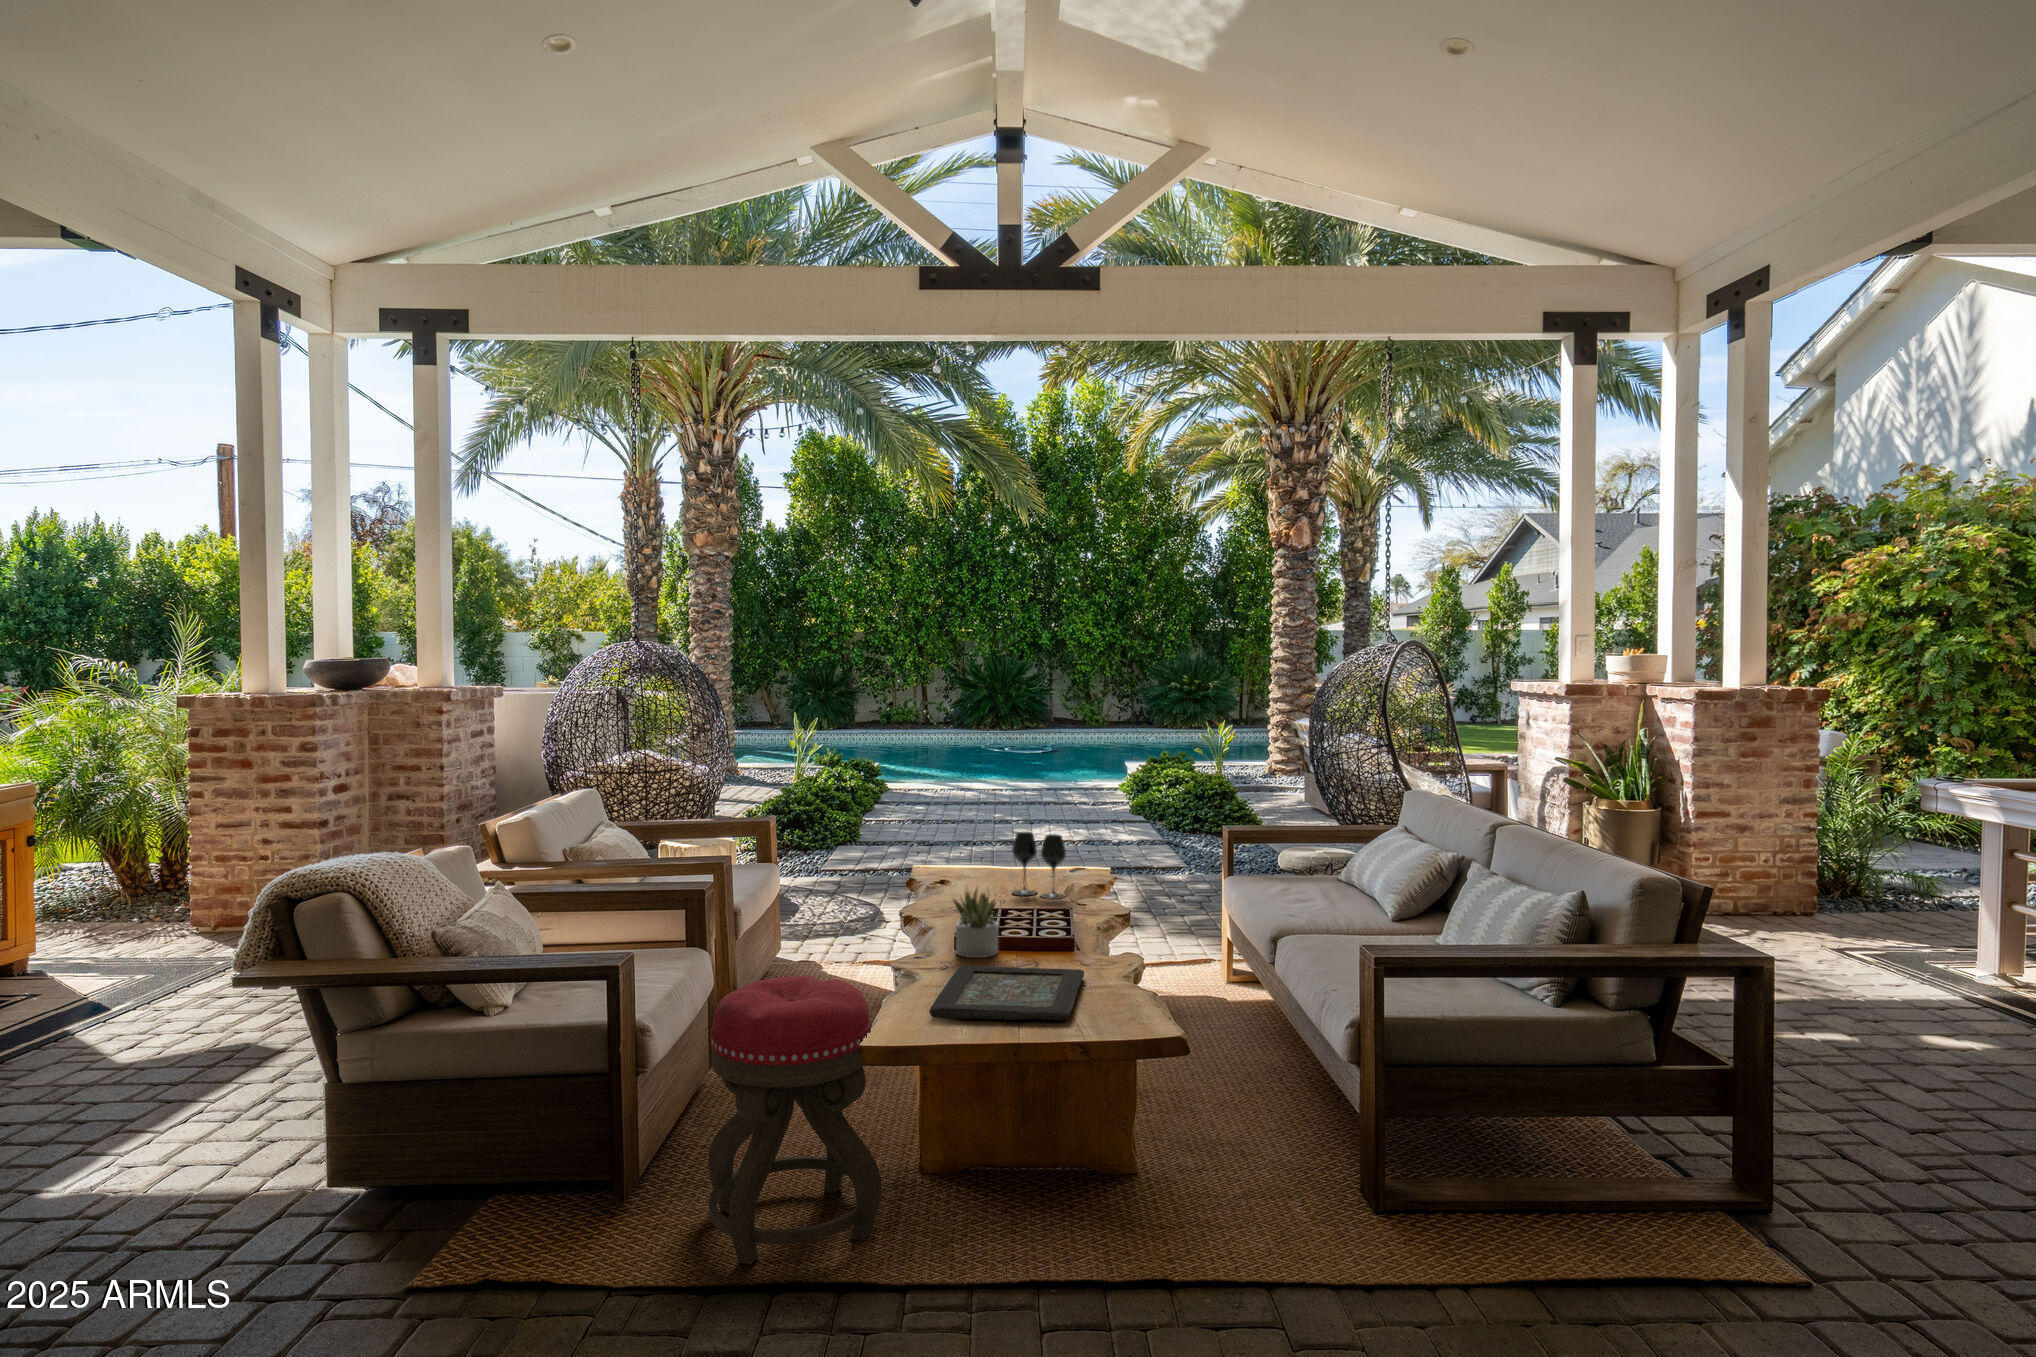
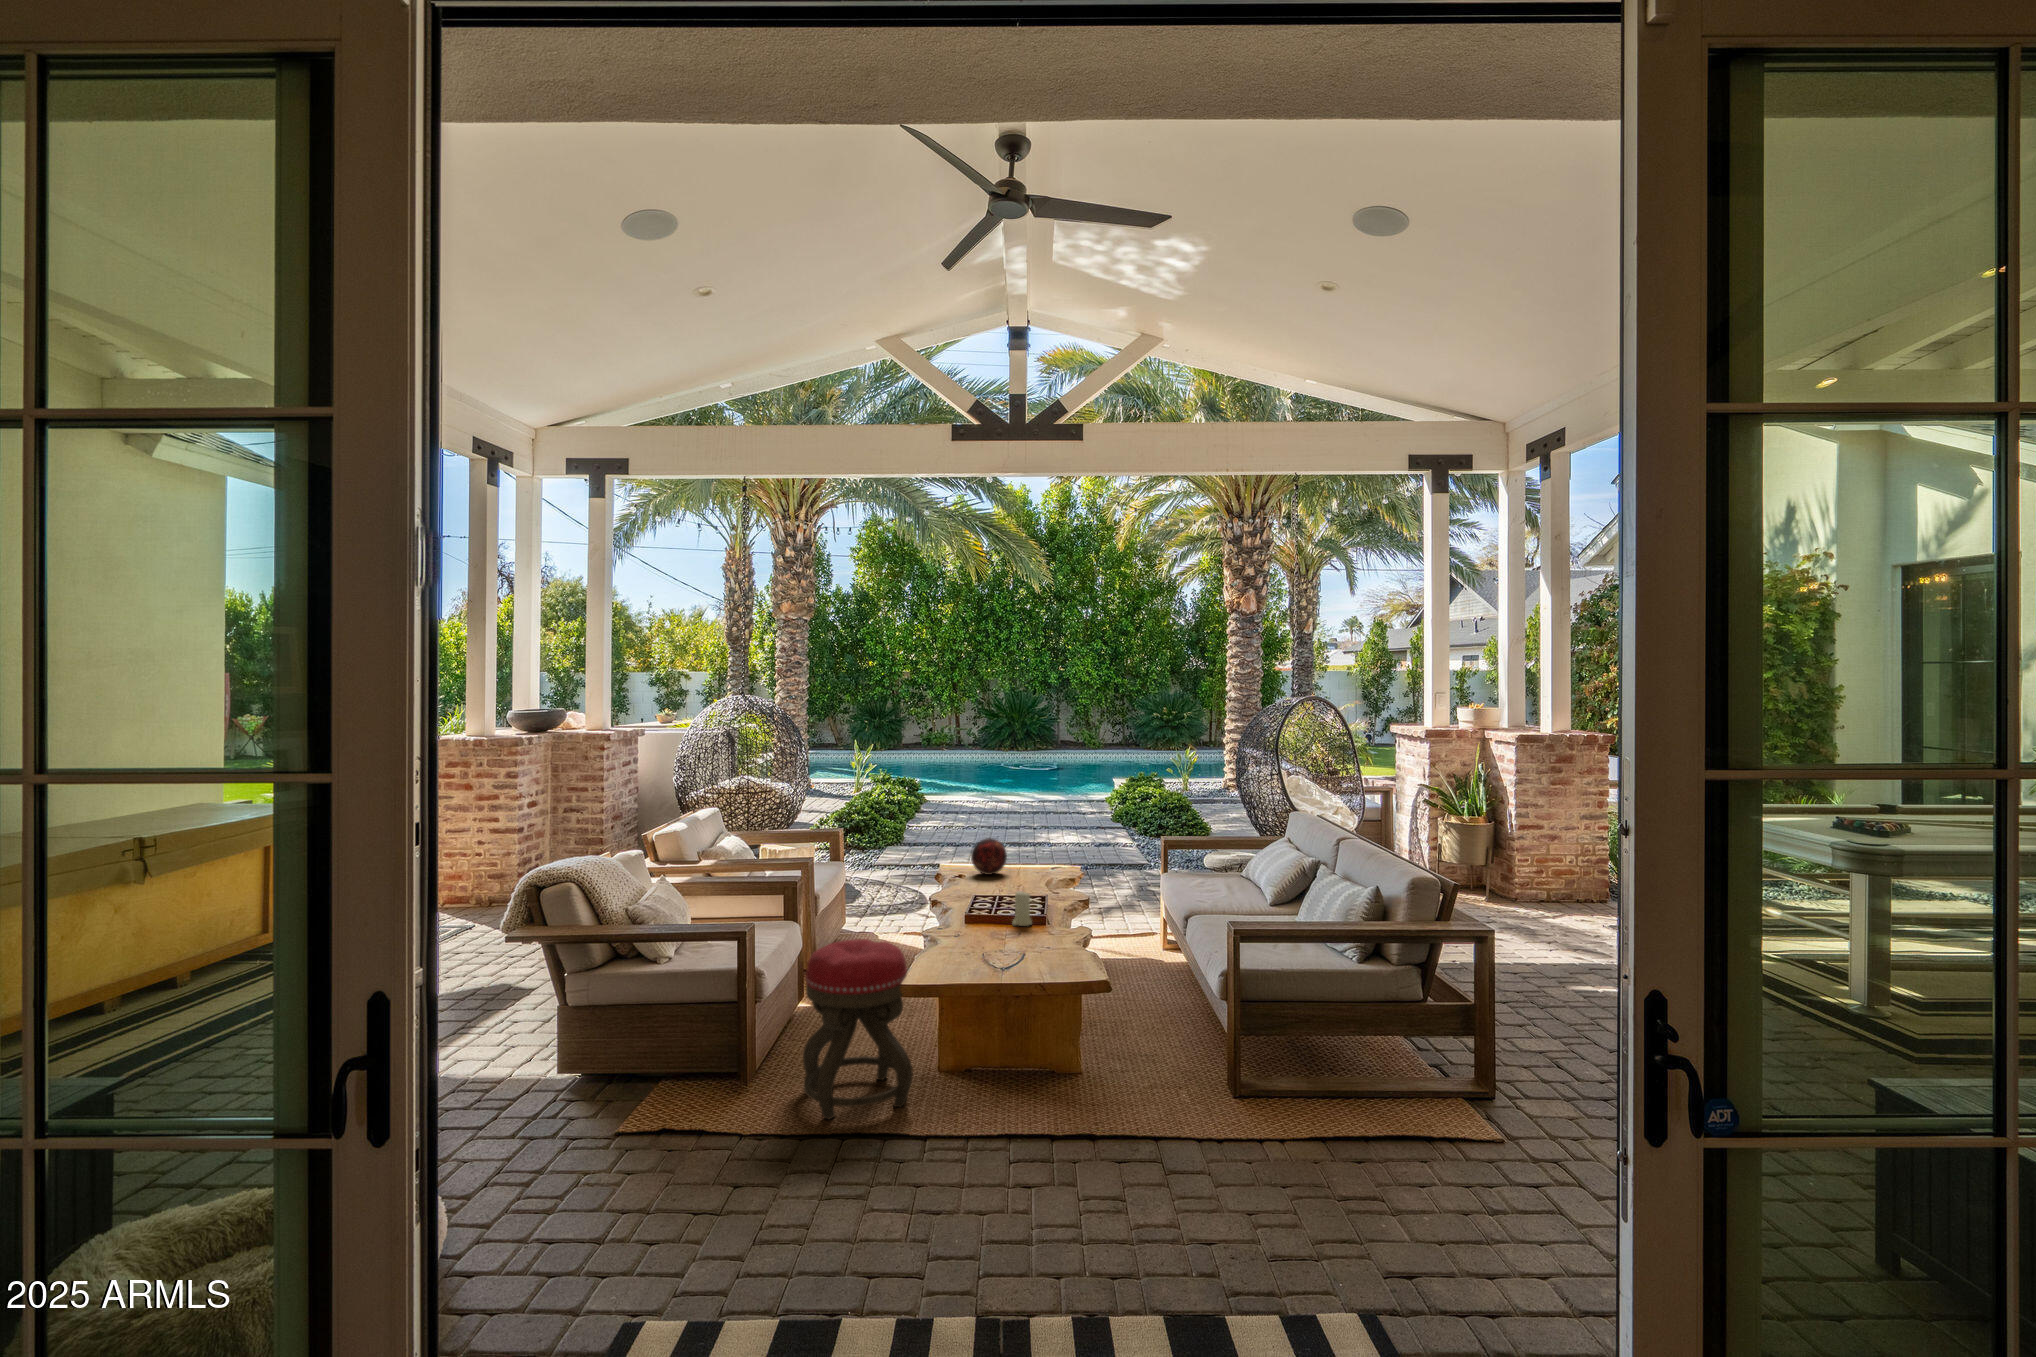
decorative orb: none [957,828,1008,880] -> present [971,838,1007,875]
wine glass: present [1012,832,1066,899] -> none [1008,842,1046,889]
succulent plant: present [953,888,998,958] -> none [962,880,996,929]
candle: none [1026,900,1056,953] -> present [1013,891,1032,926]
decorative tray: present [930,966,1084,1021] -> none [944,934,1048,969]

